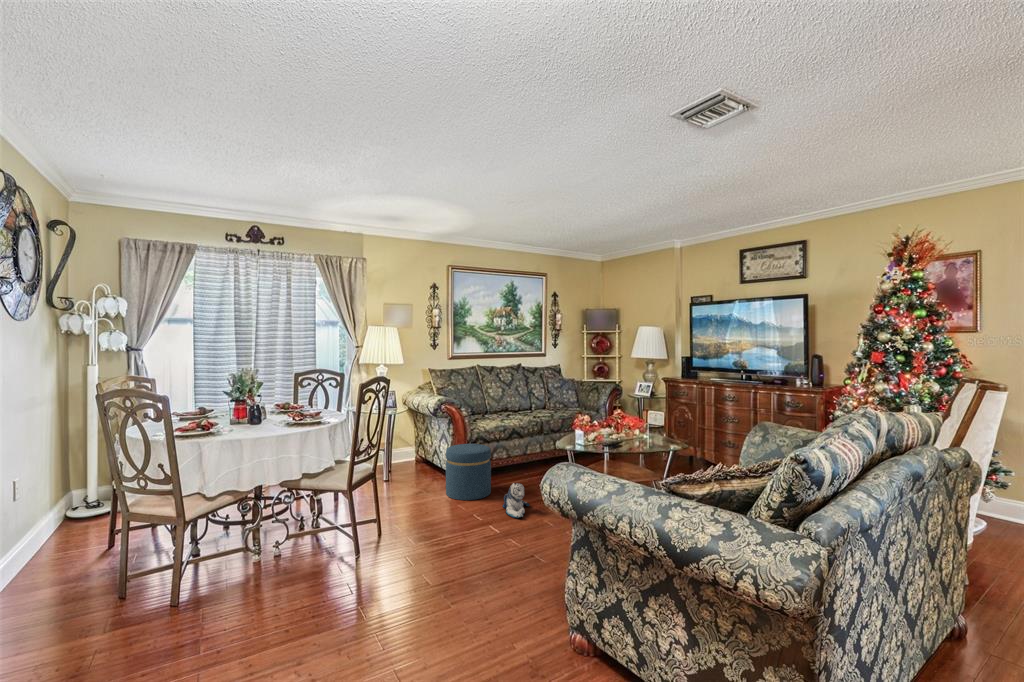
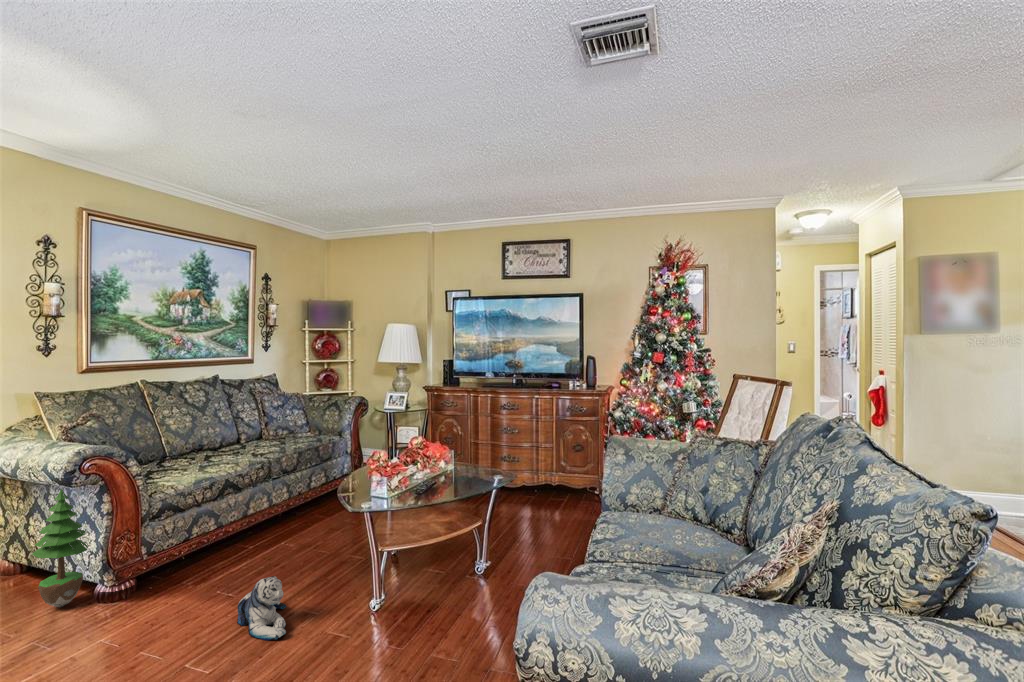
potted tree: none [421,419,444,482] -> present [32,489,88,607]
ottoman: present [446,444,491,500] -> none [103,520,201,635]

